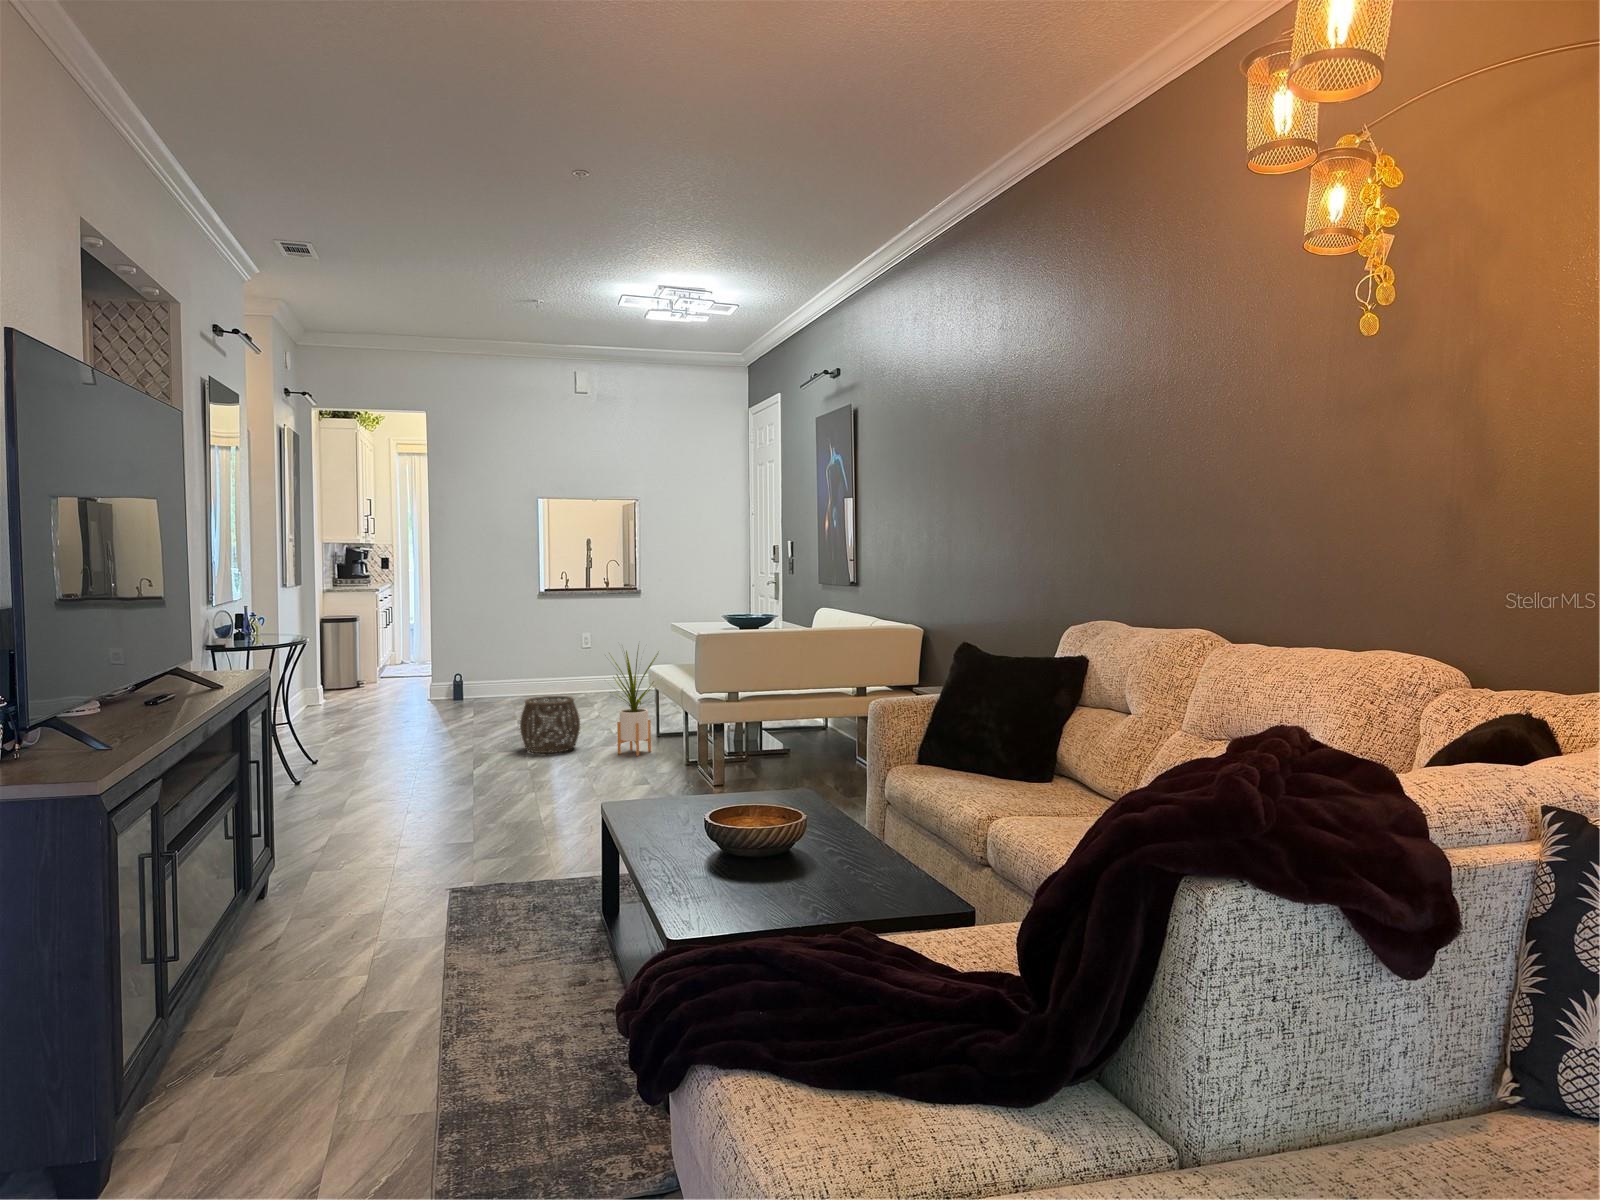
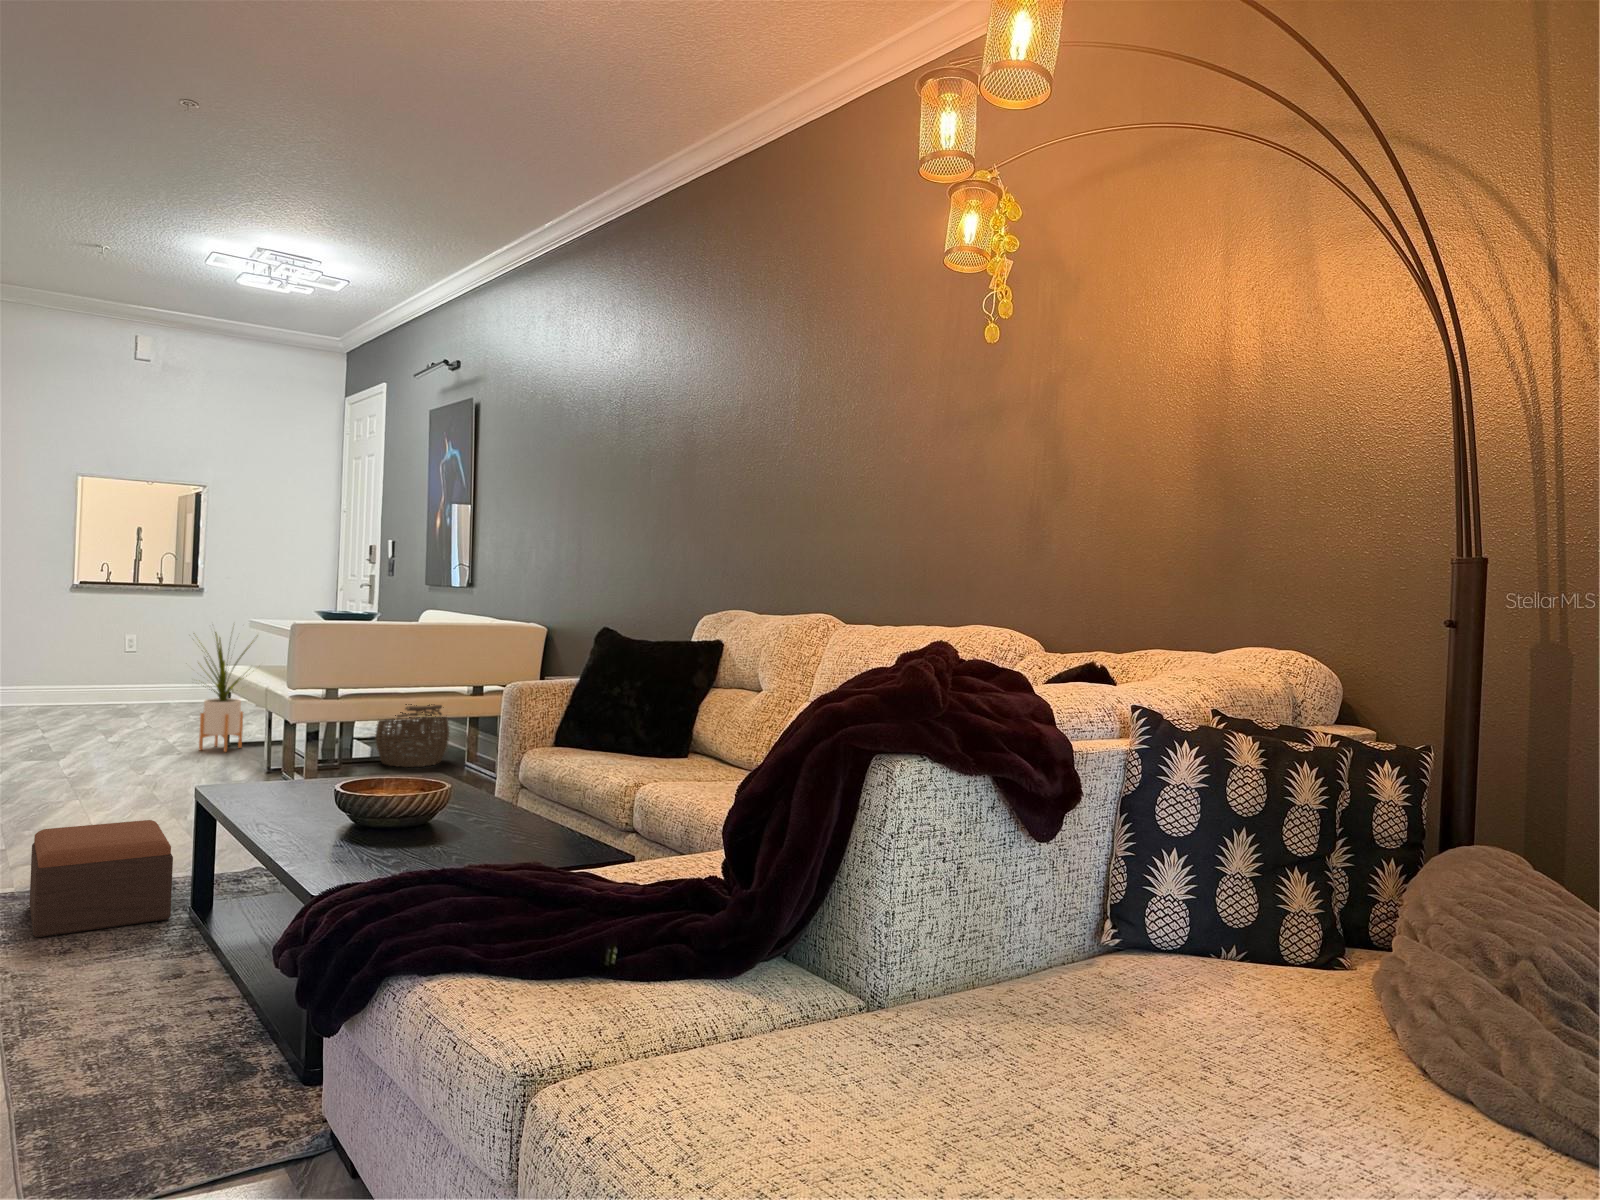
woven basket: present [520,696,580,753] -> present [375,704,449,767]
footstool: none [477,836,578,937] -> present [30,820,173,937]

